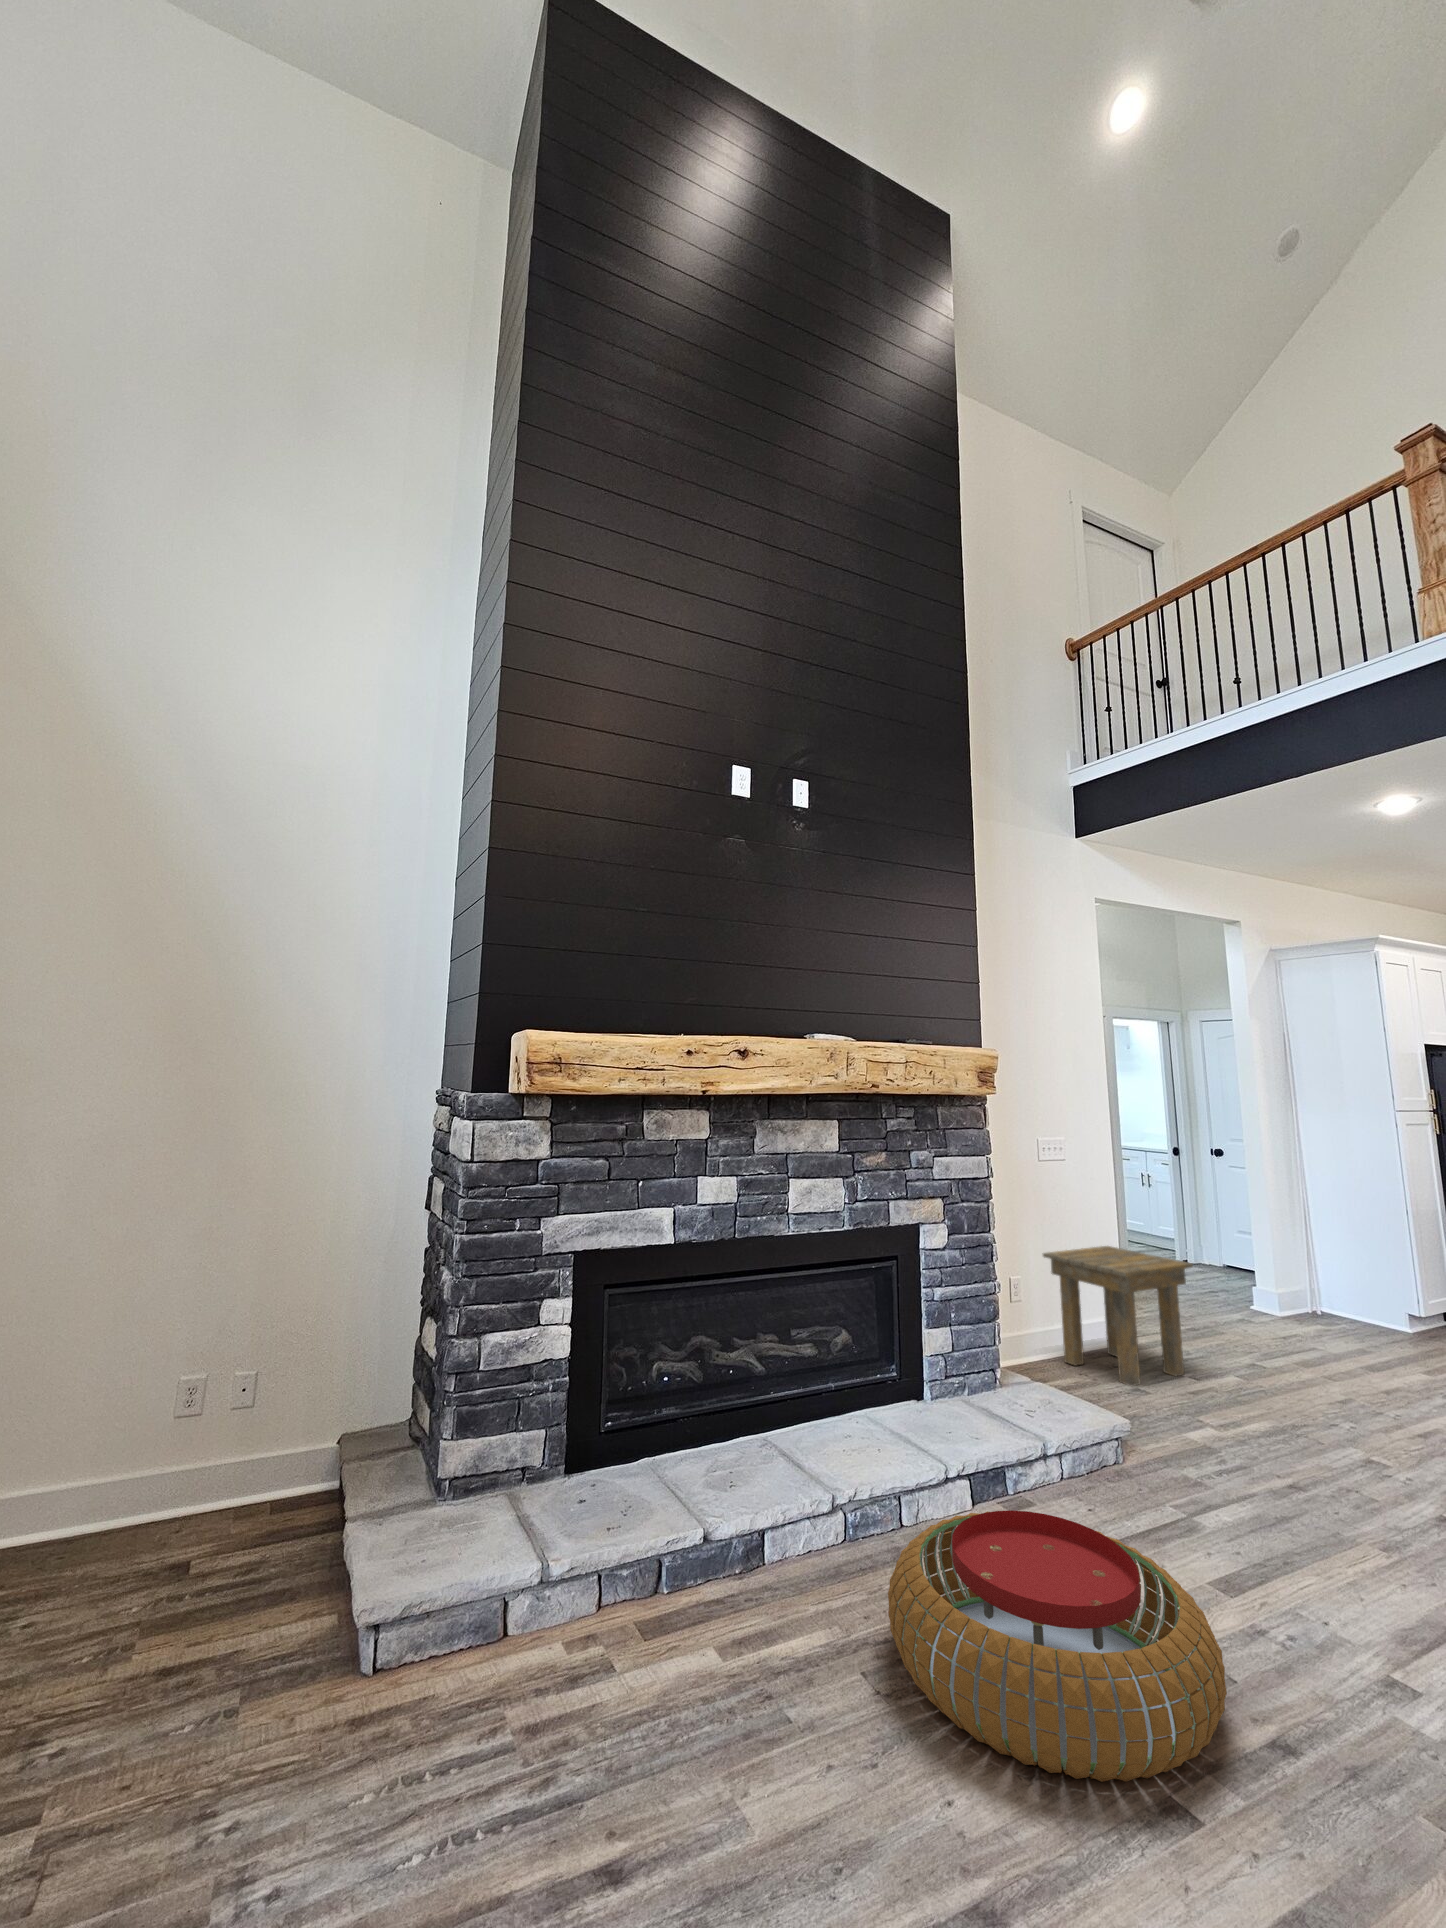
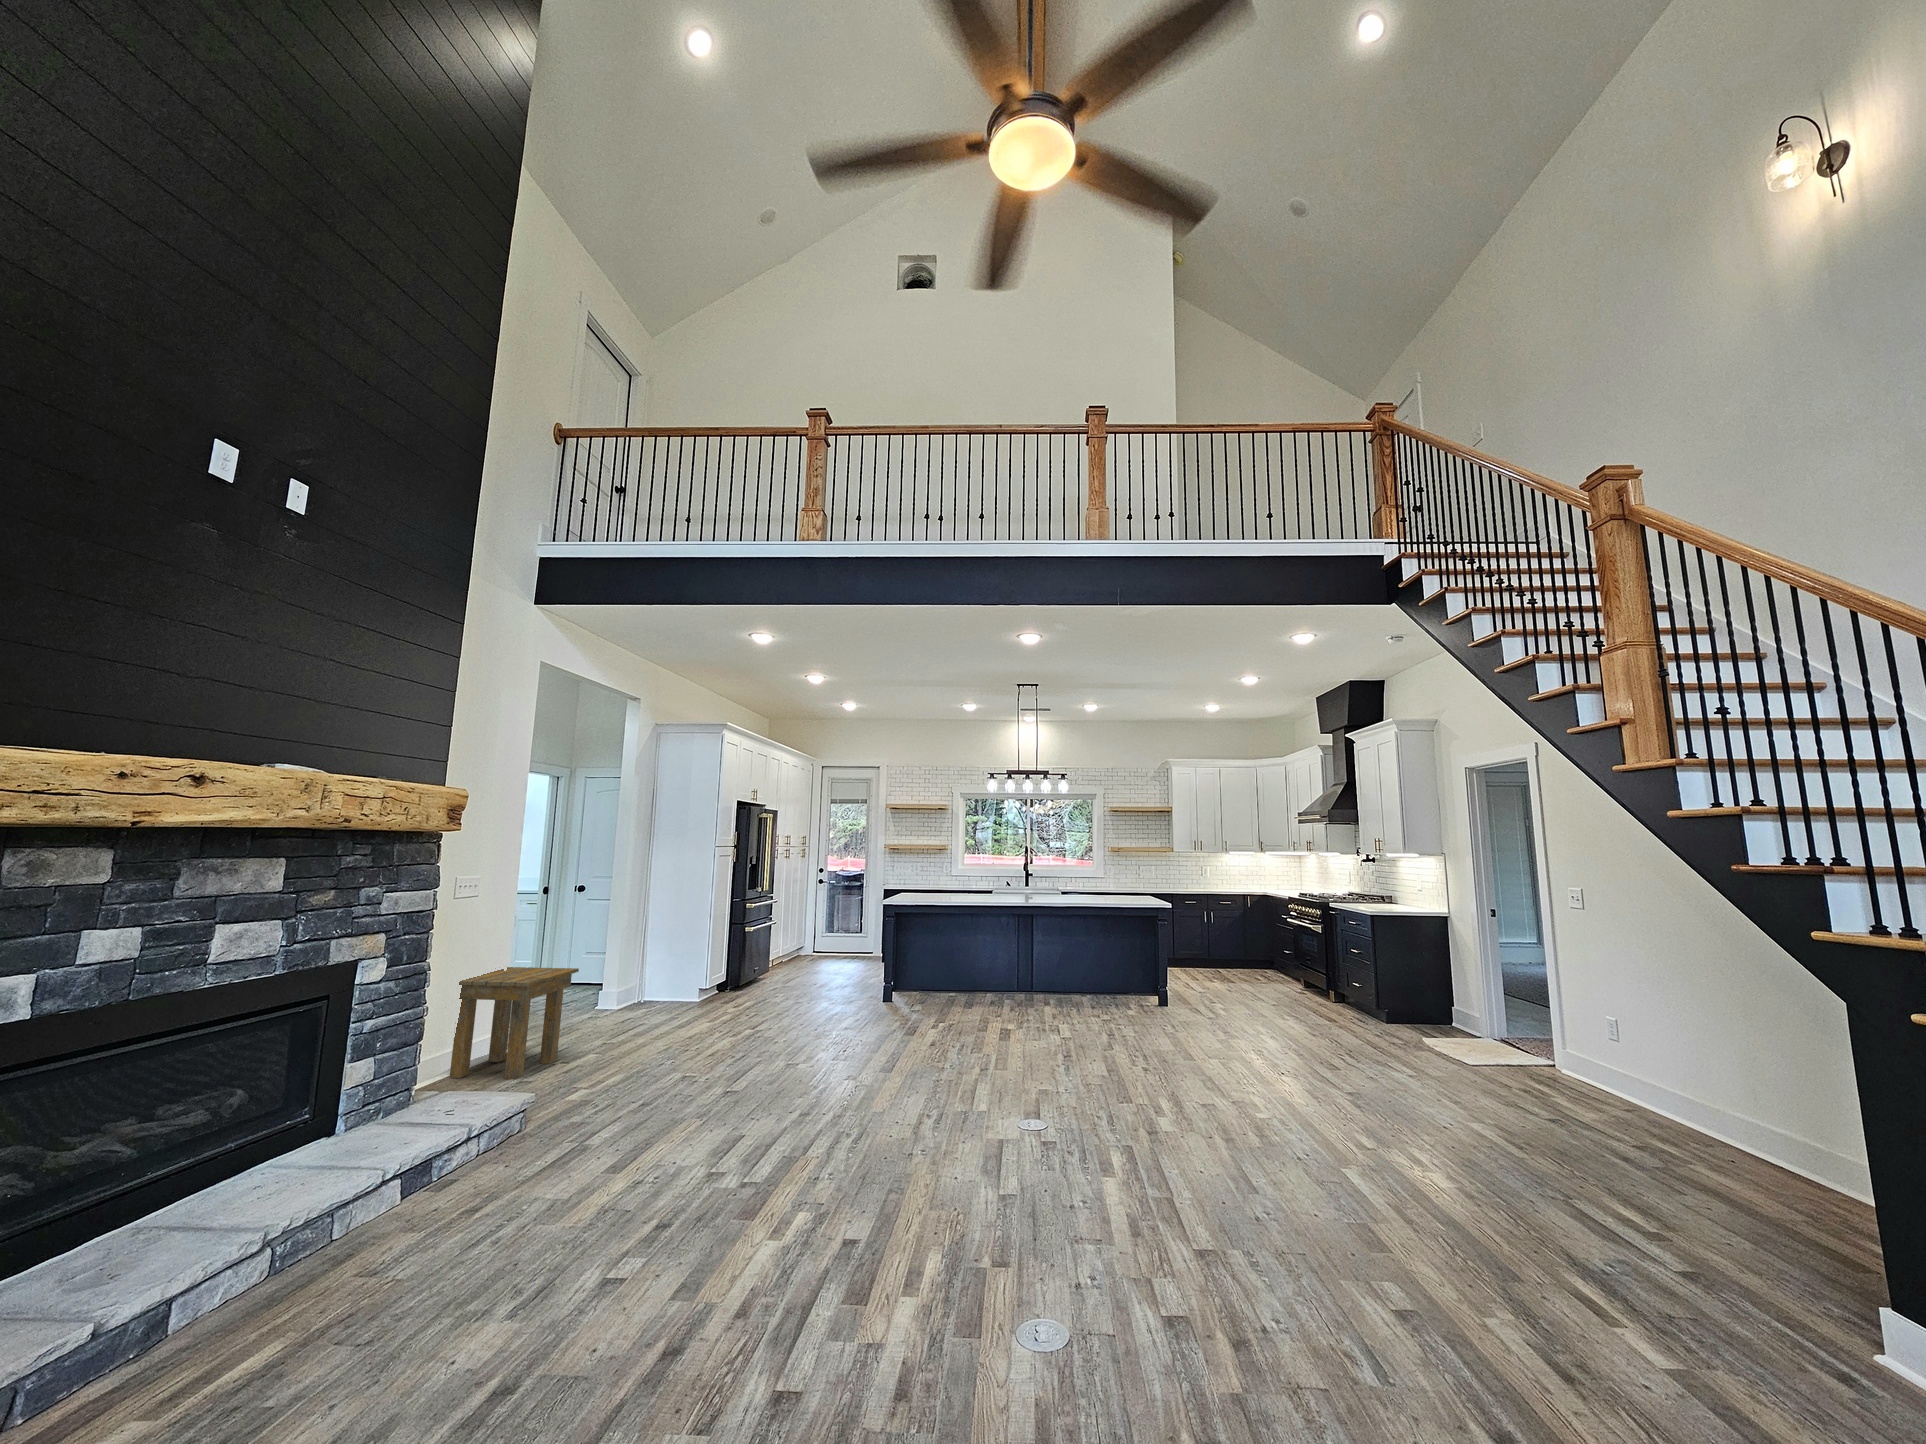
pouf: present [888,1510,1227,1782] -> none [360,1153,642,1333]

